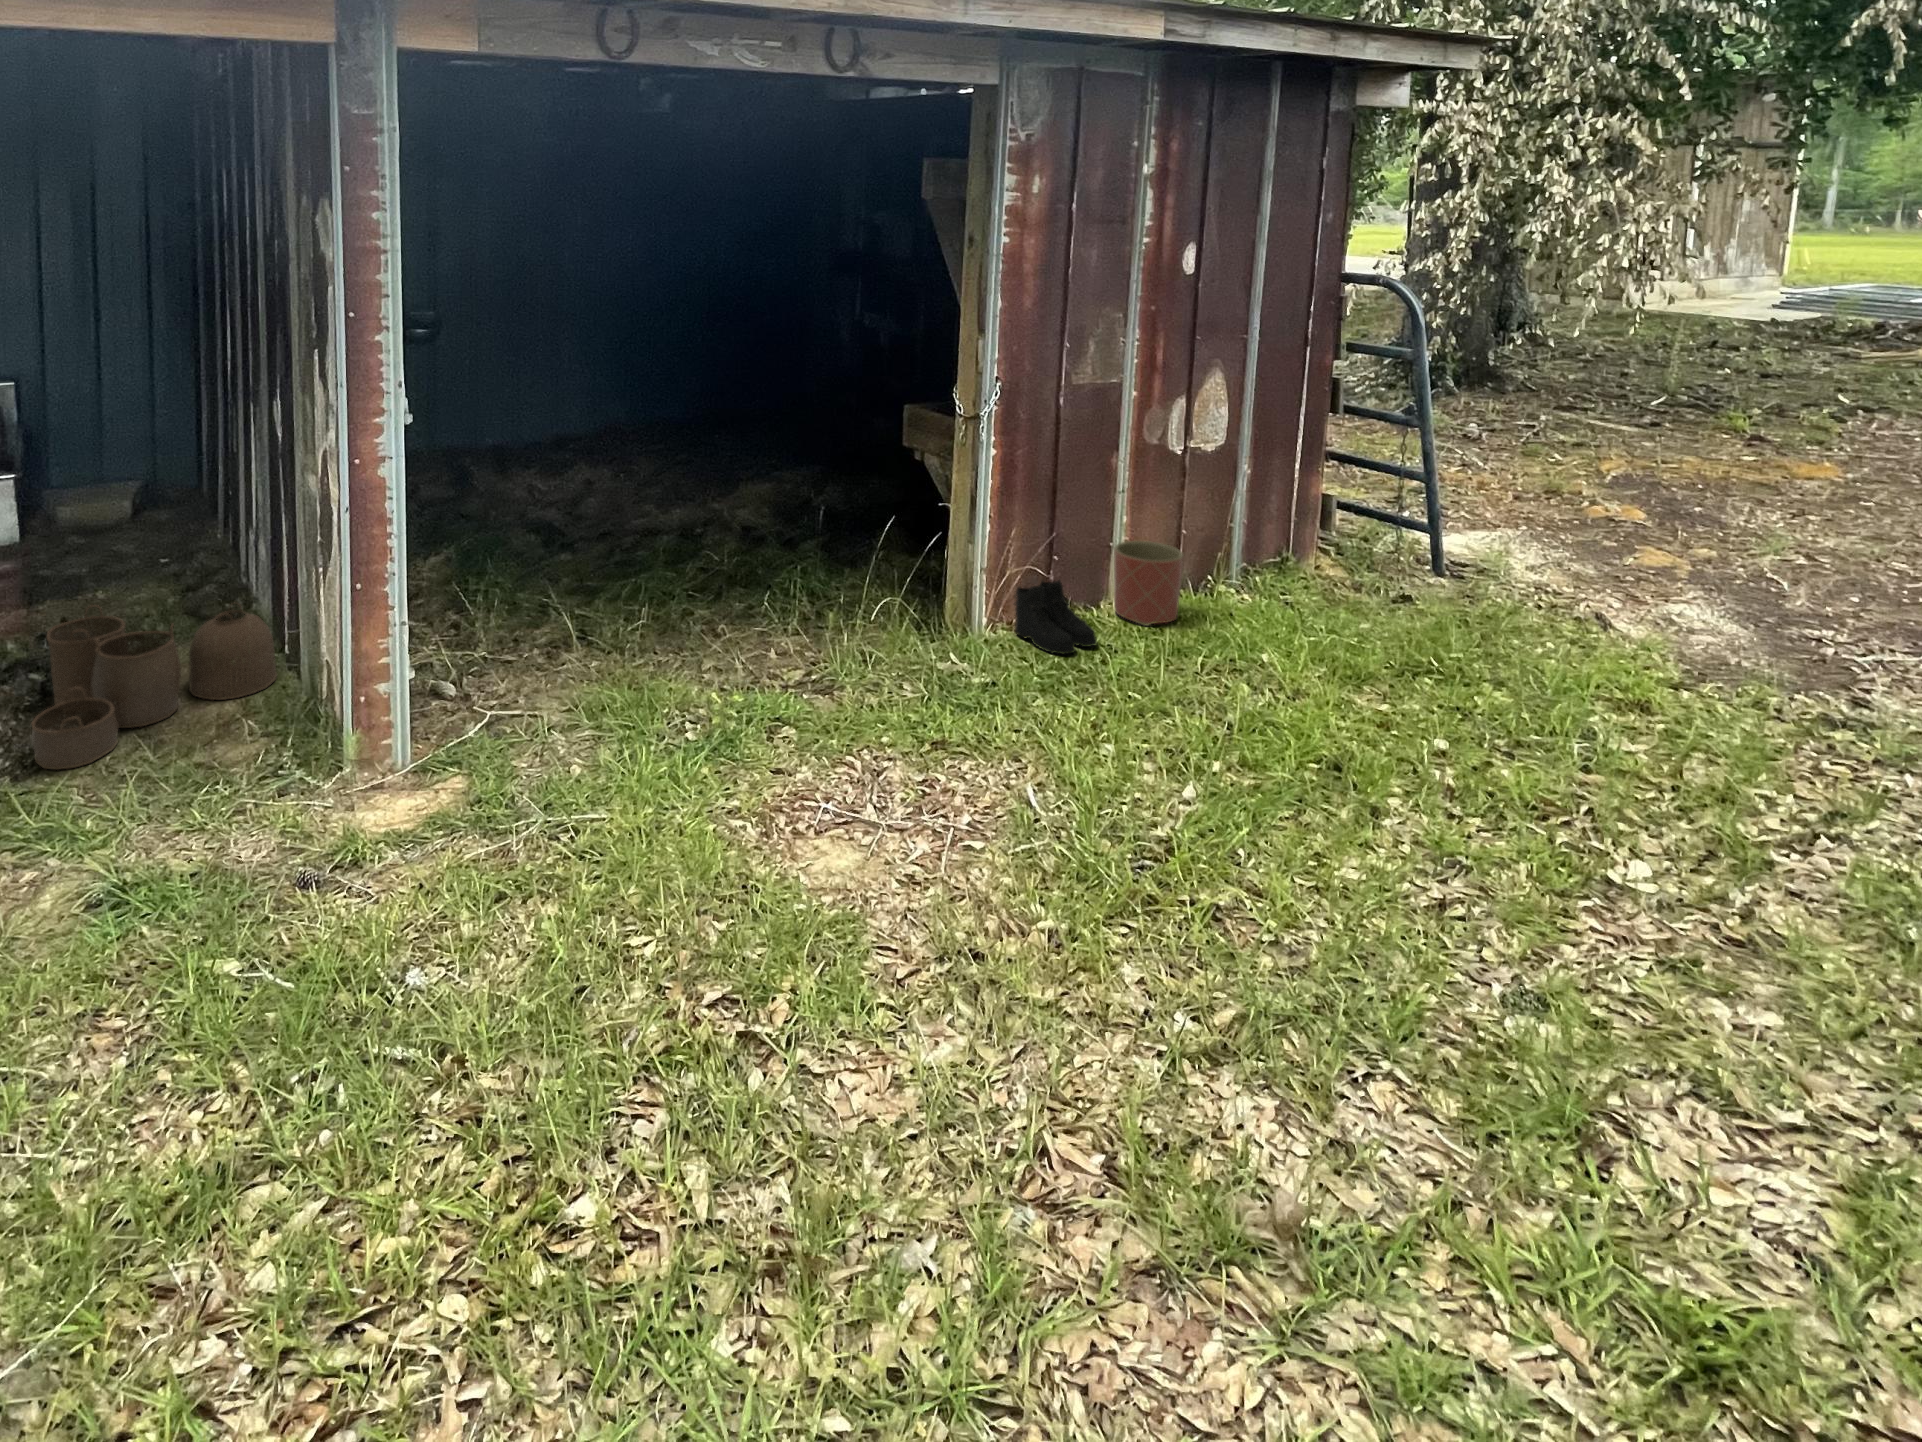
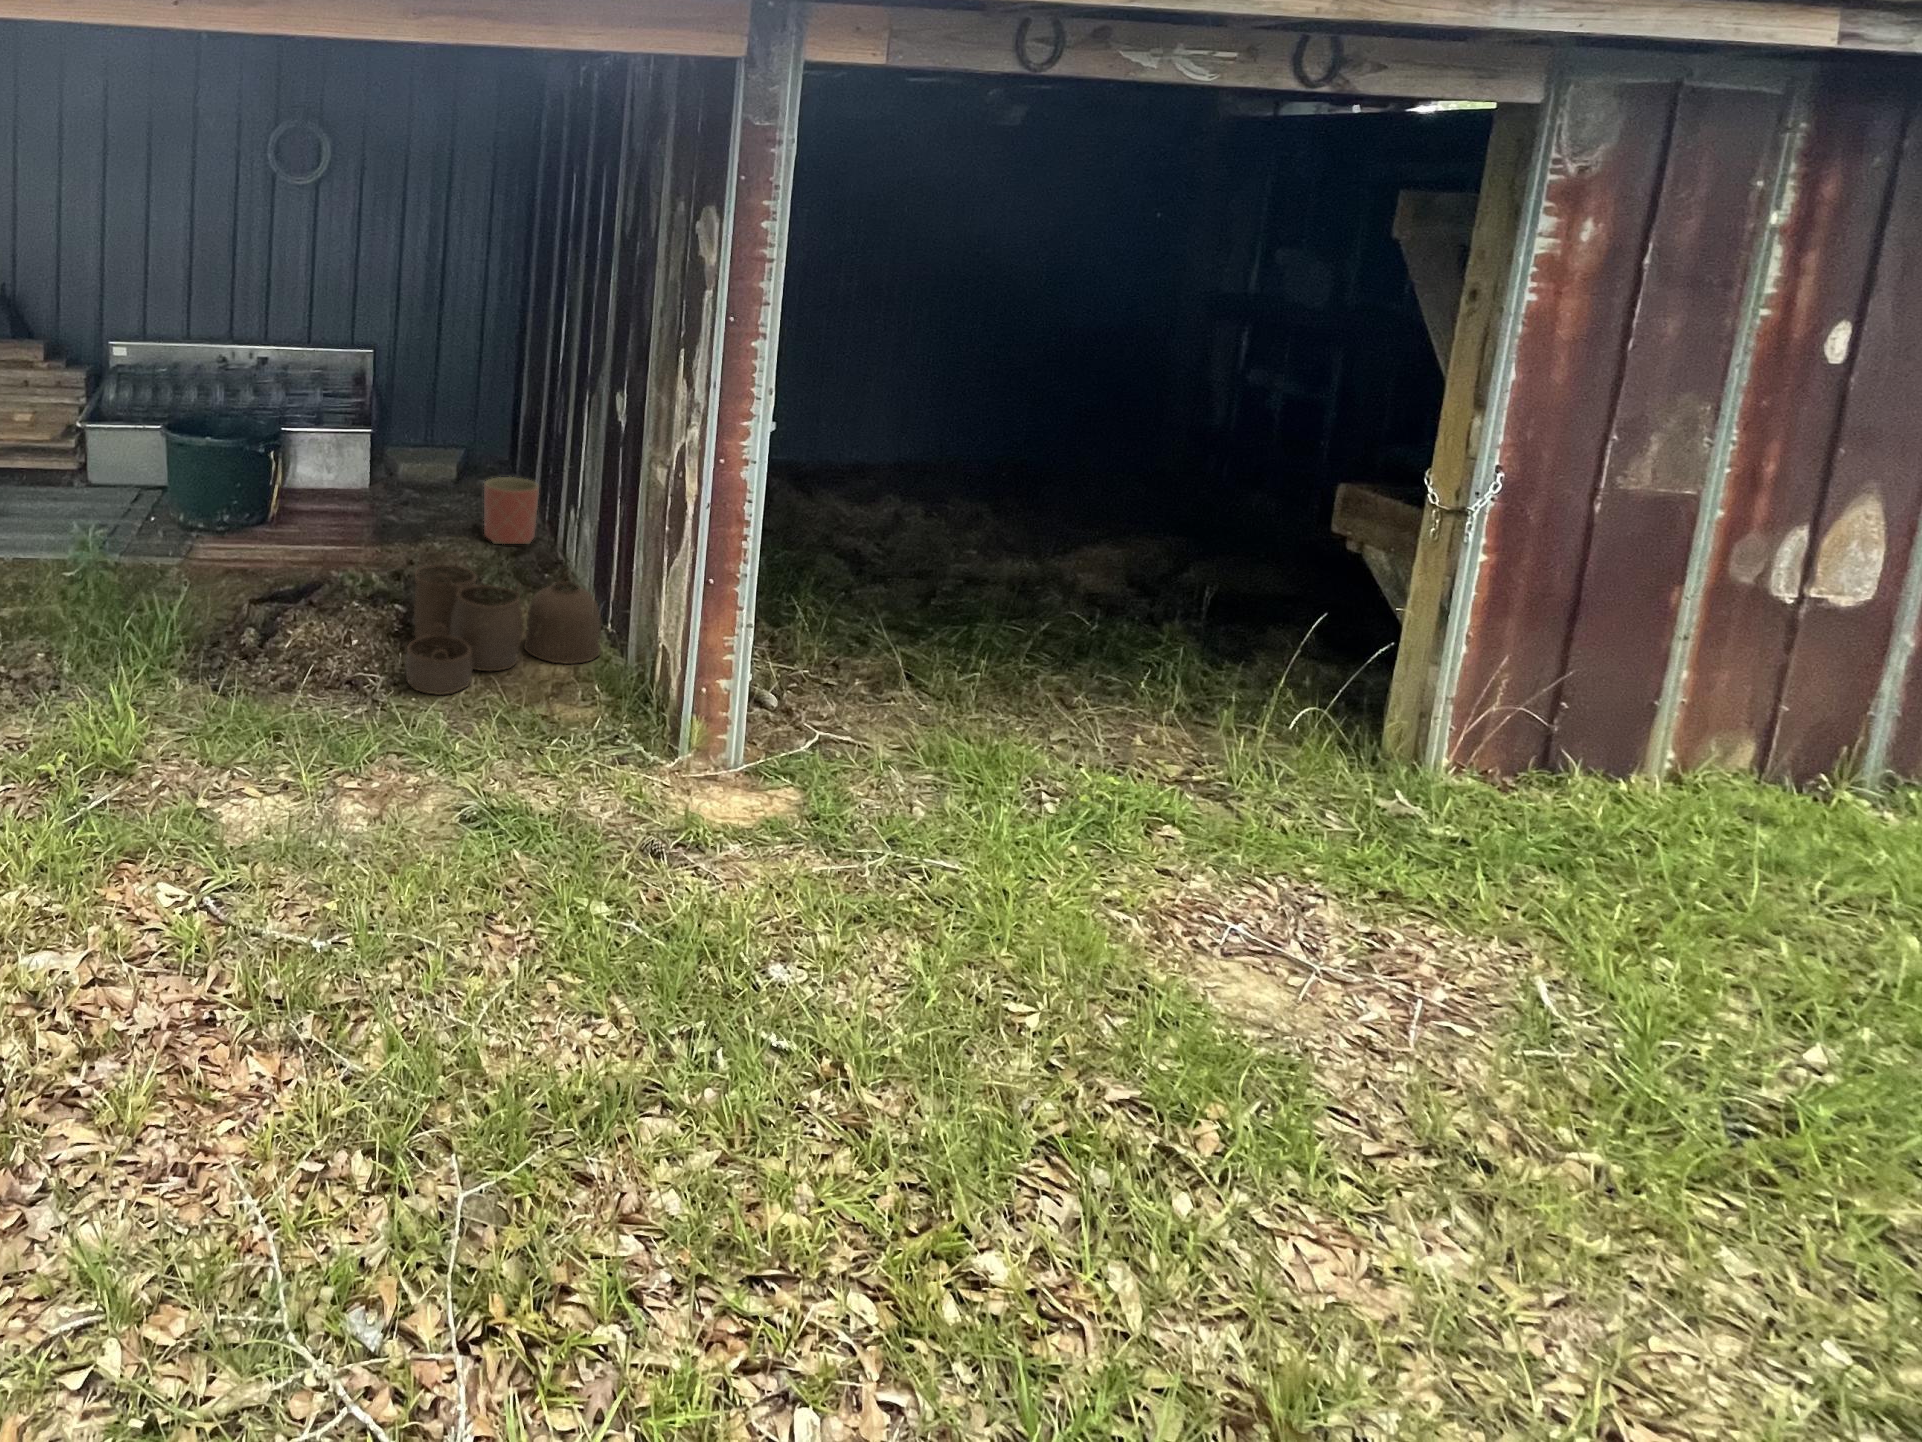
planter: present [1114,541,1184,626] -> present [484,477,539,544]
boots: present [1015,581,1097,654] -> none [1490,727,1631,829]

